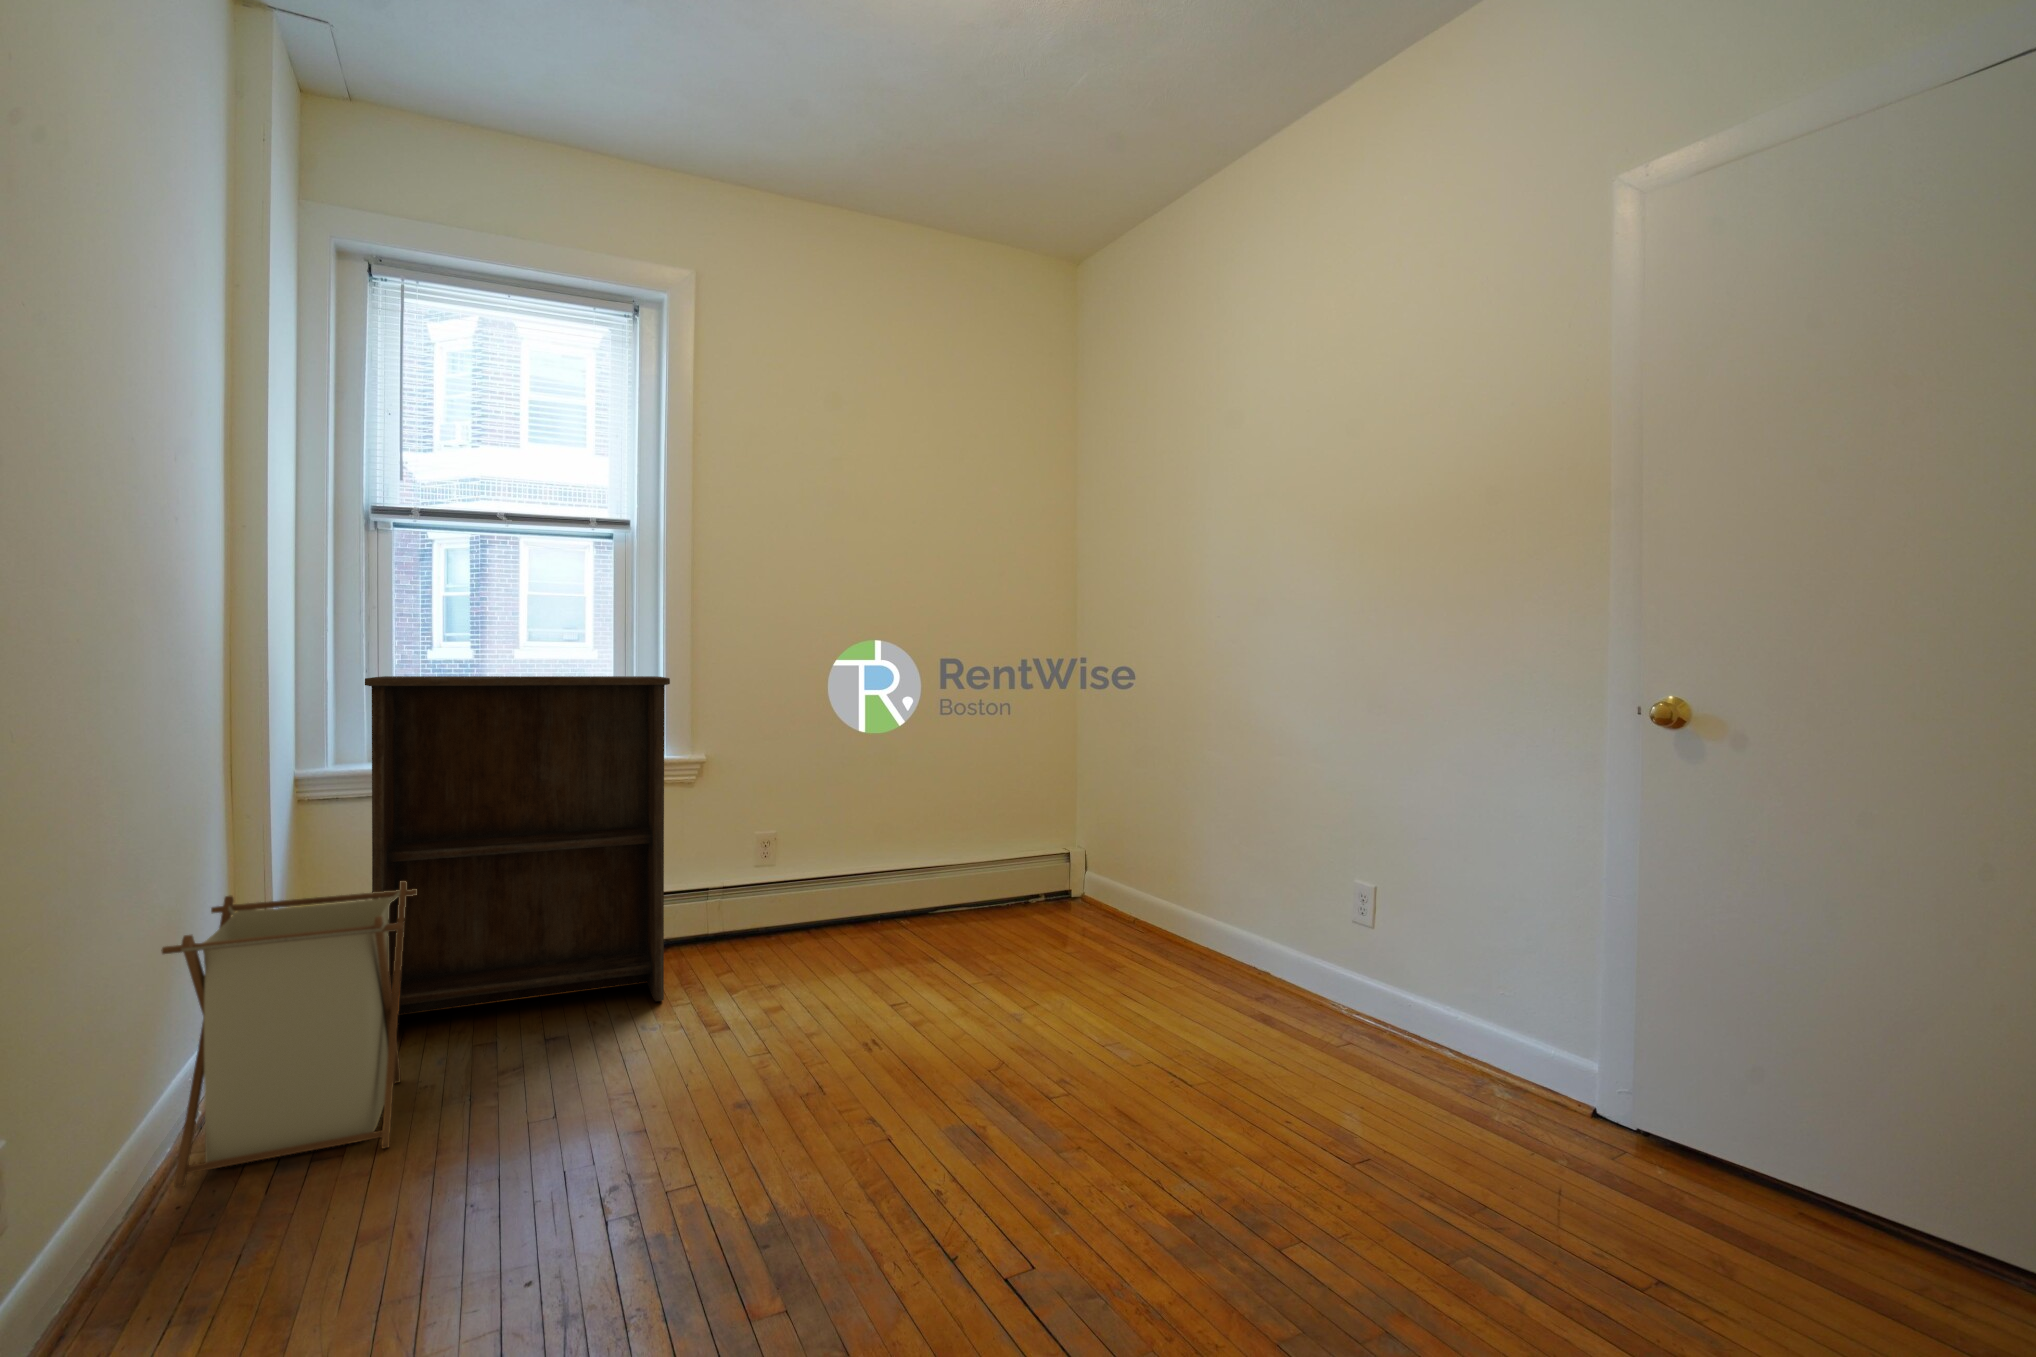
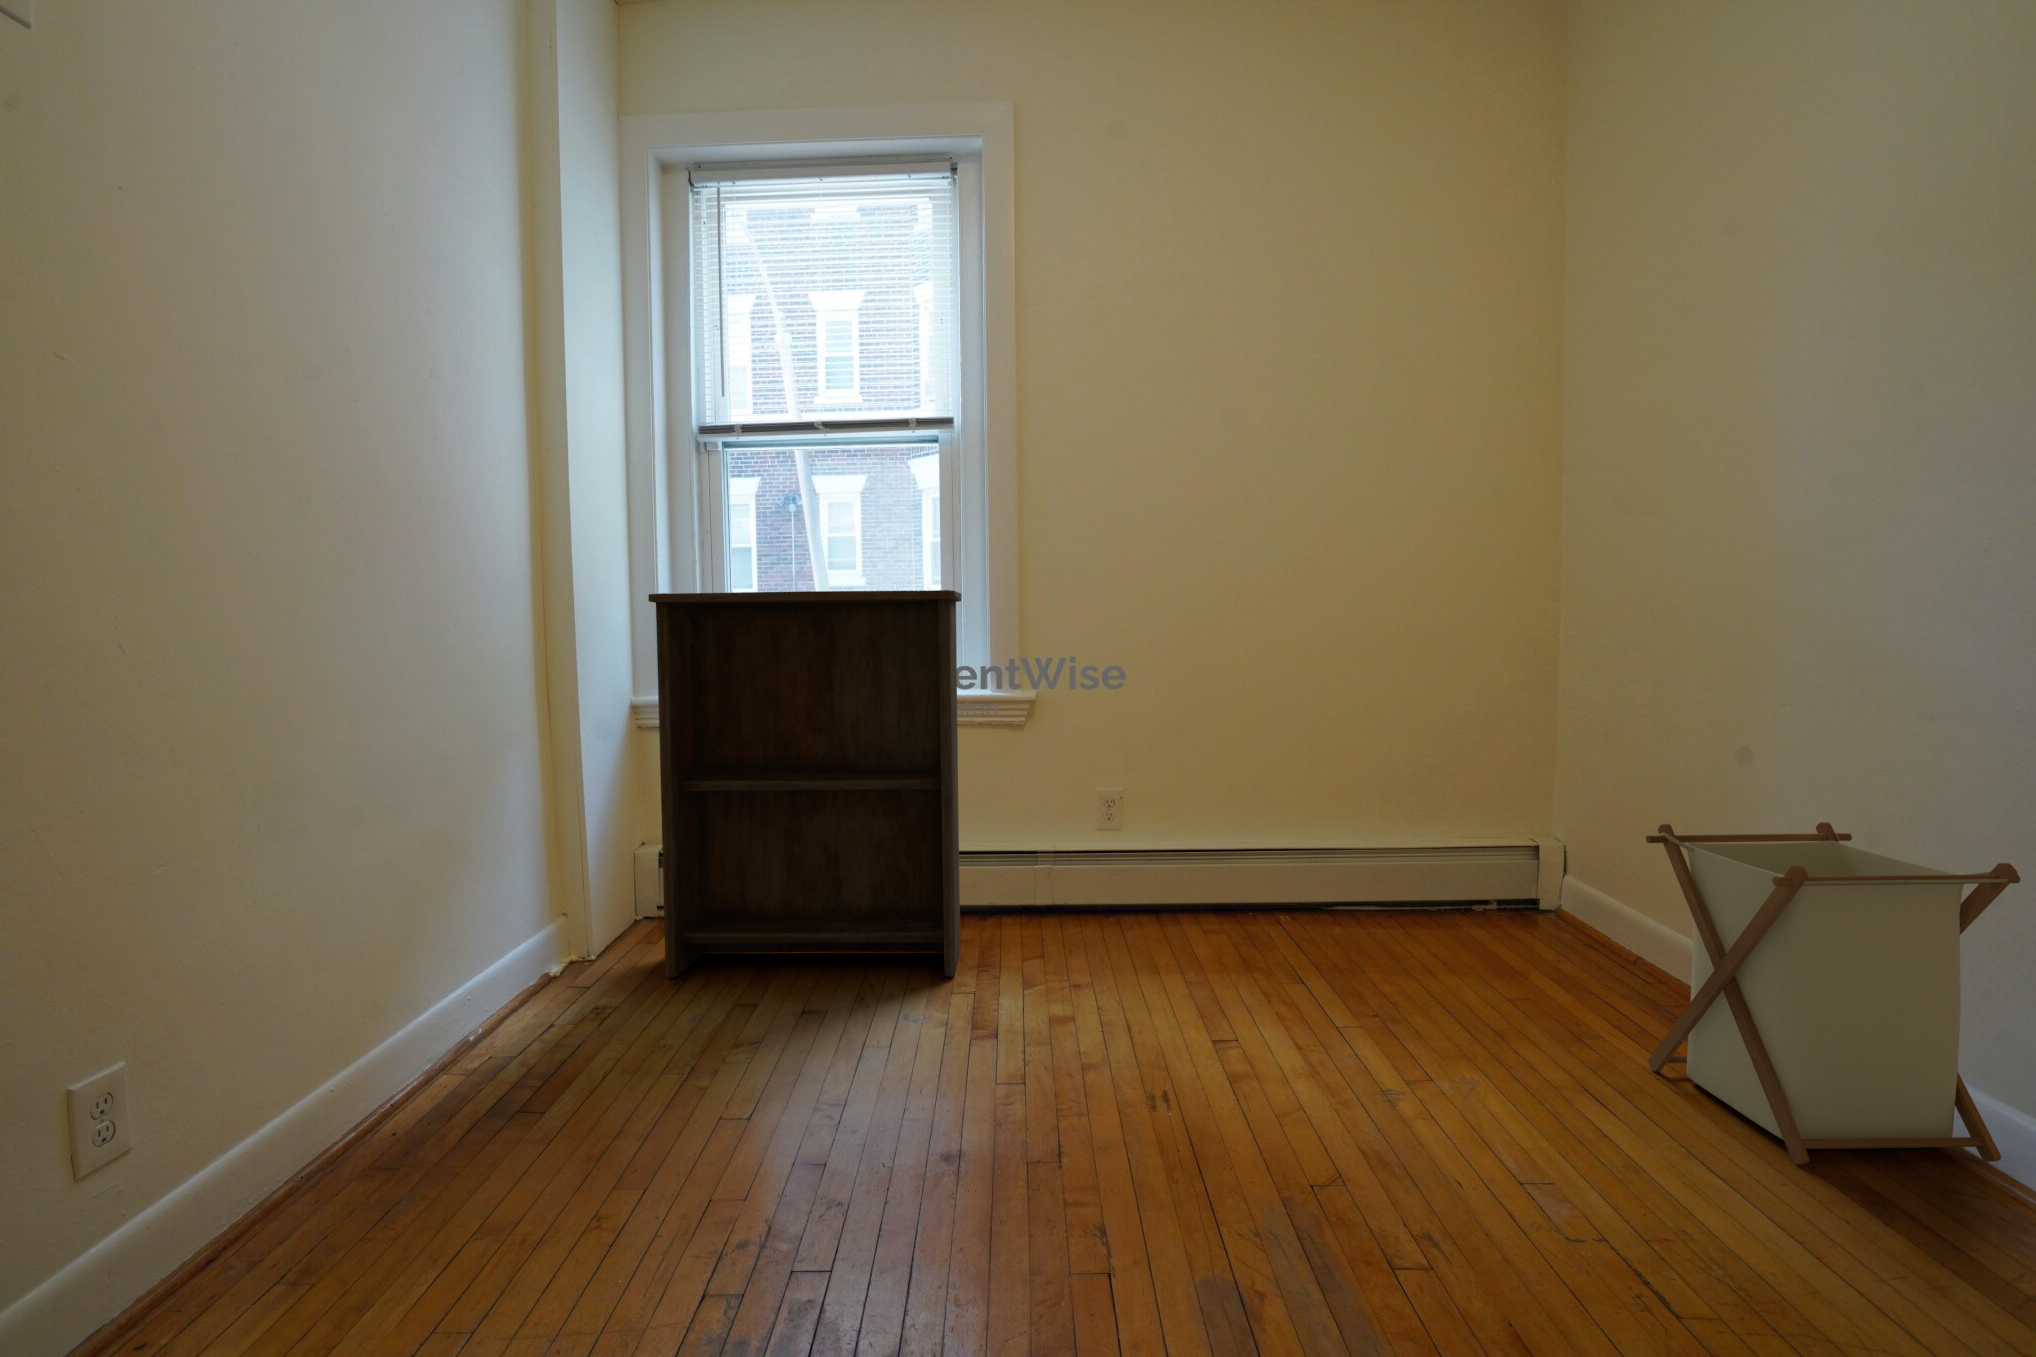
laundry basket: present [161,881,416,1188] -> present [1646,822,2020,1164]

